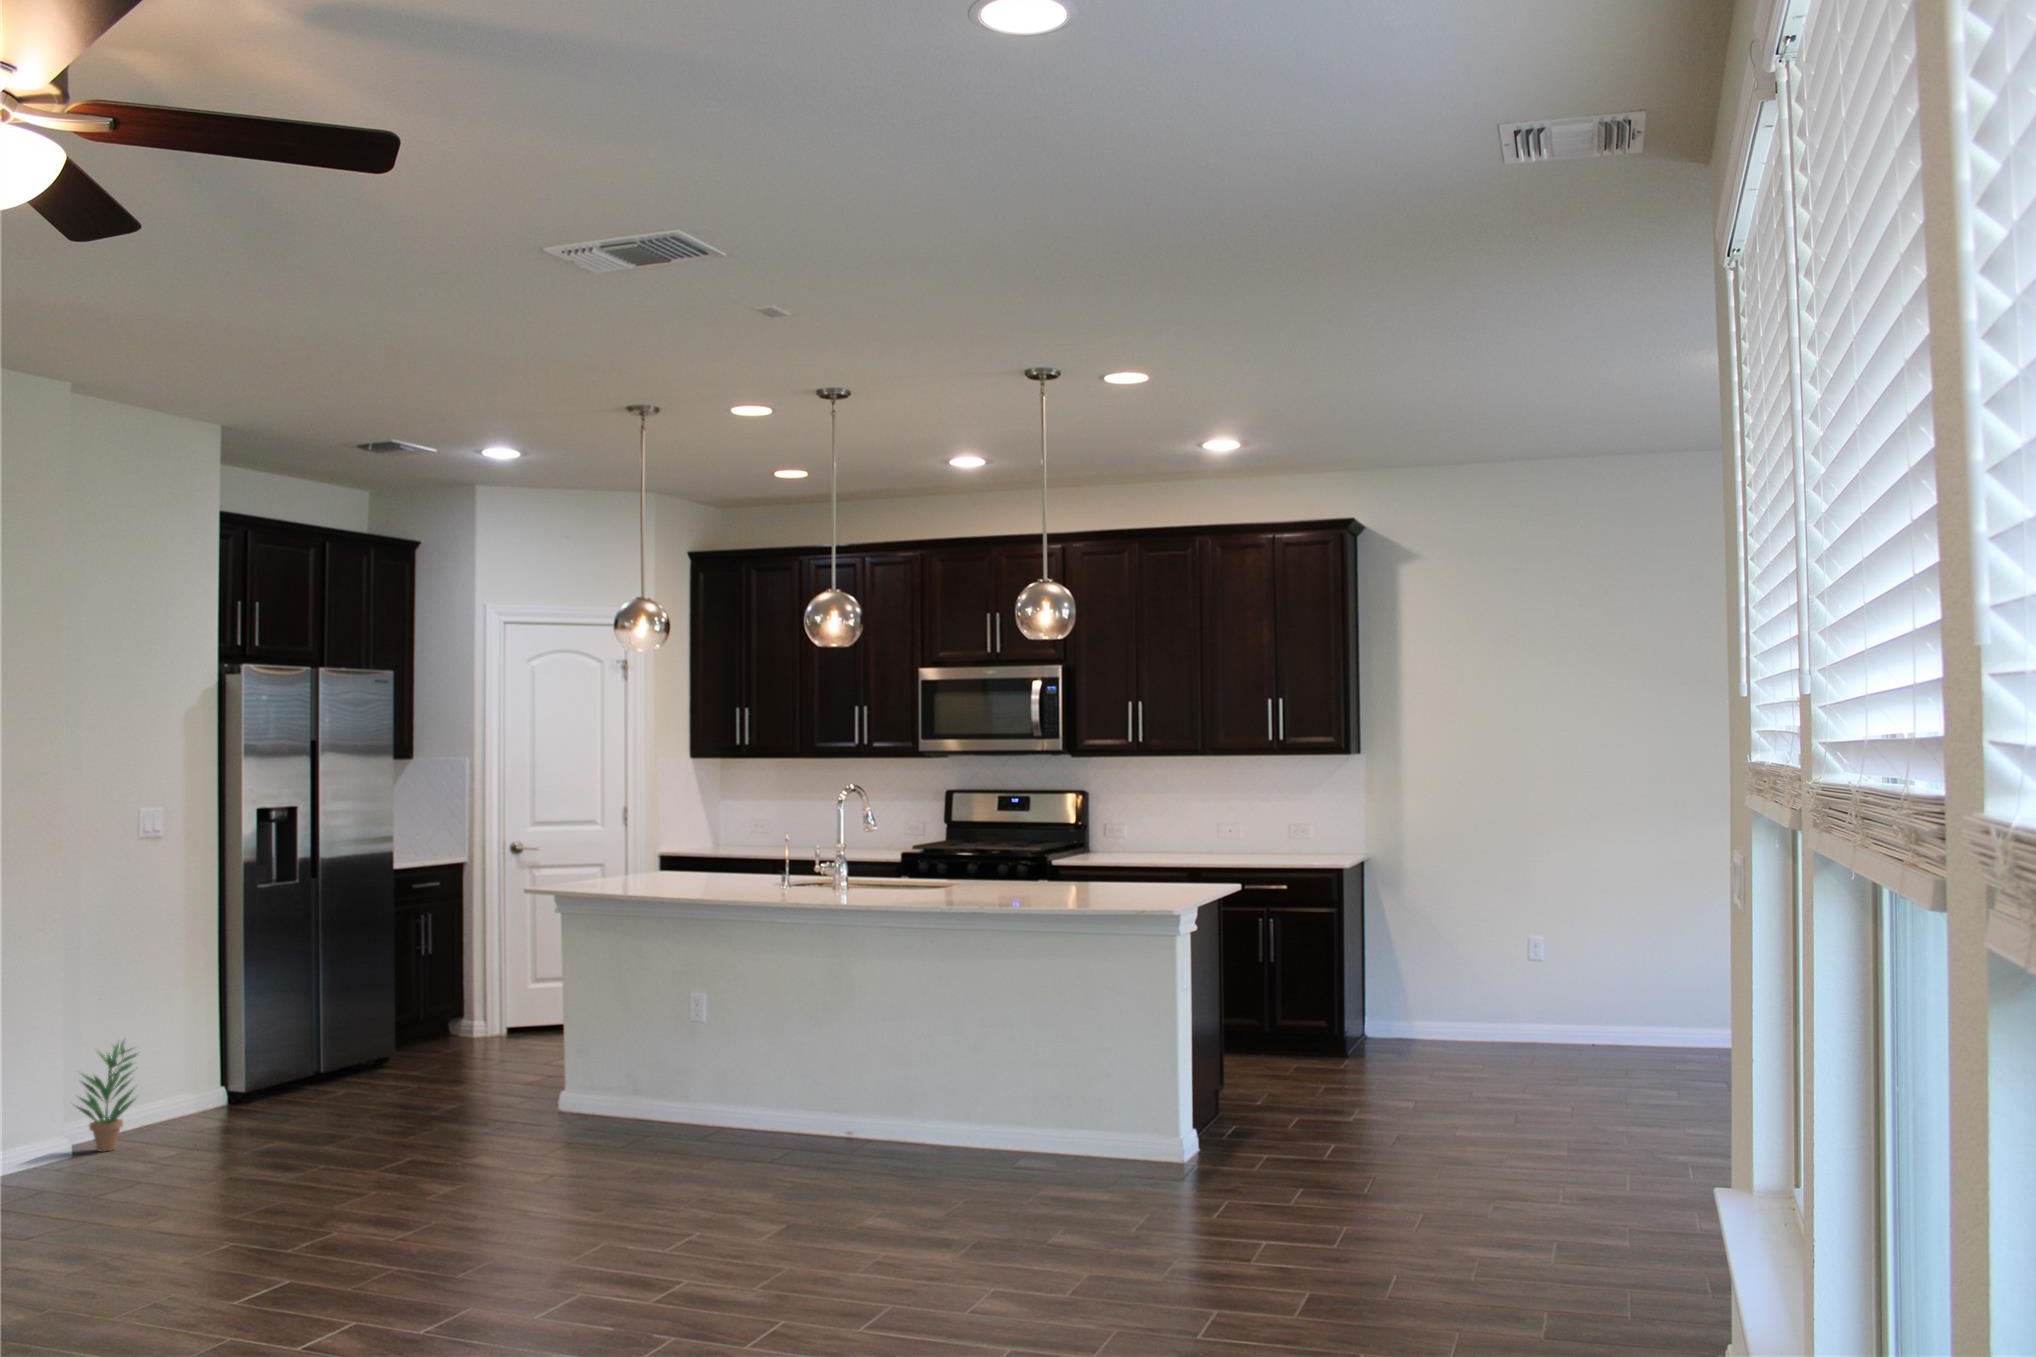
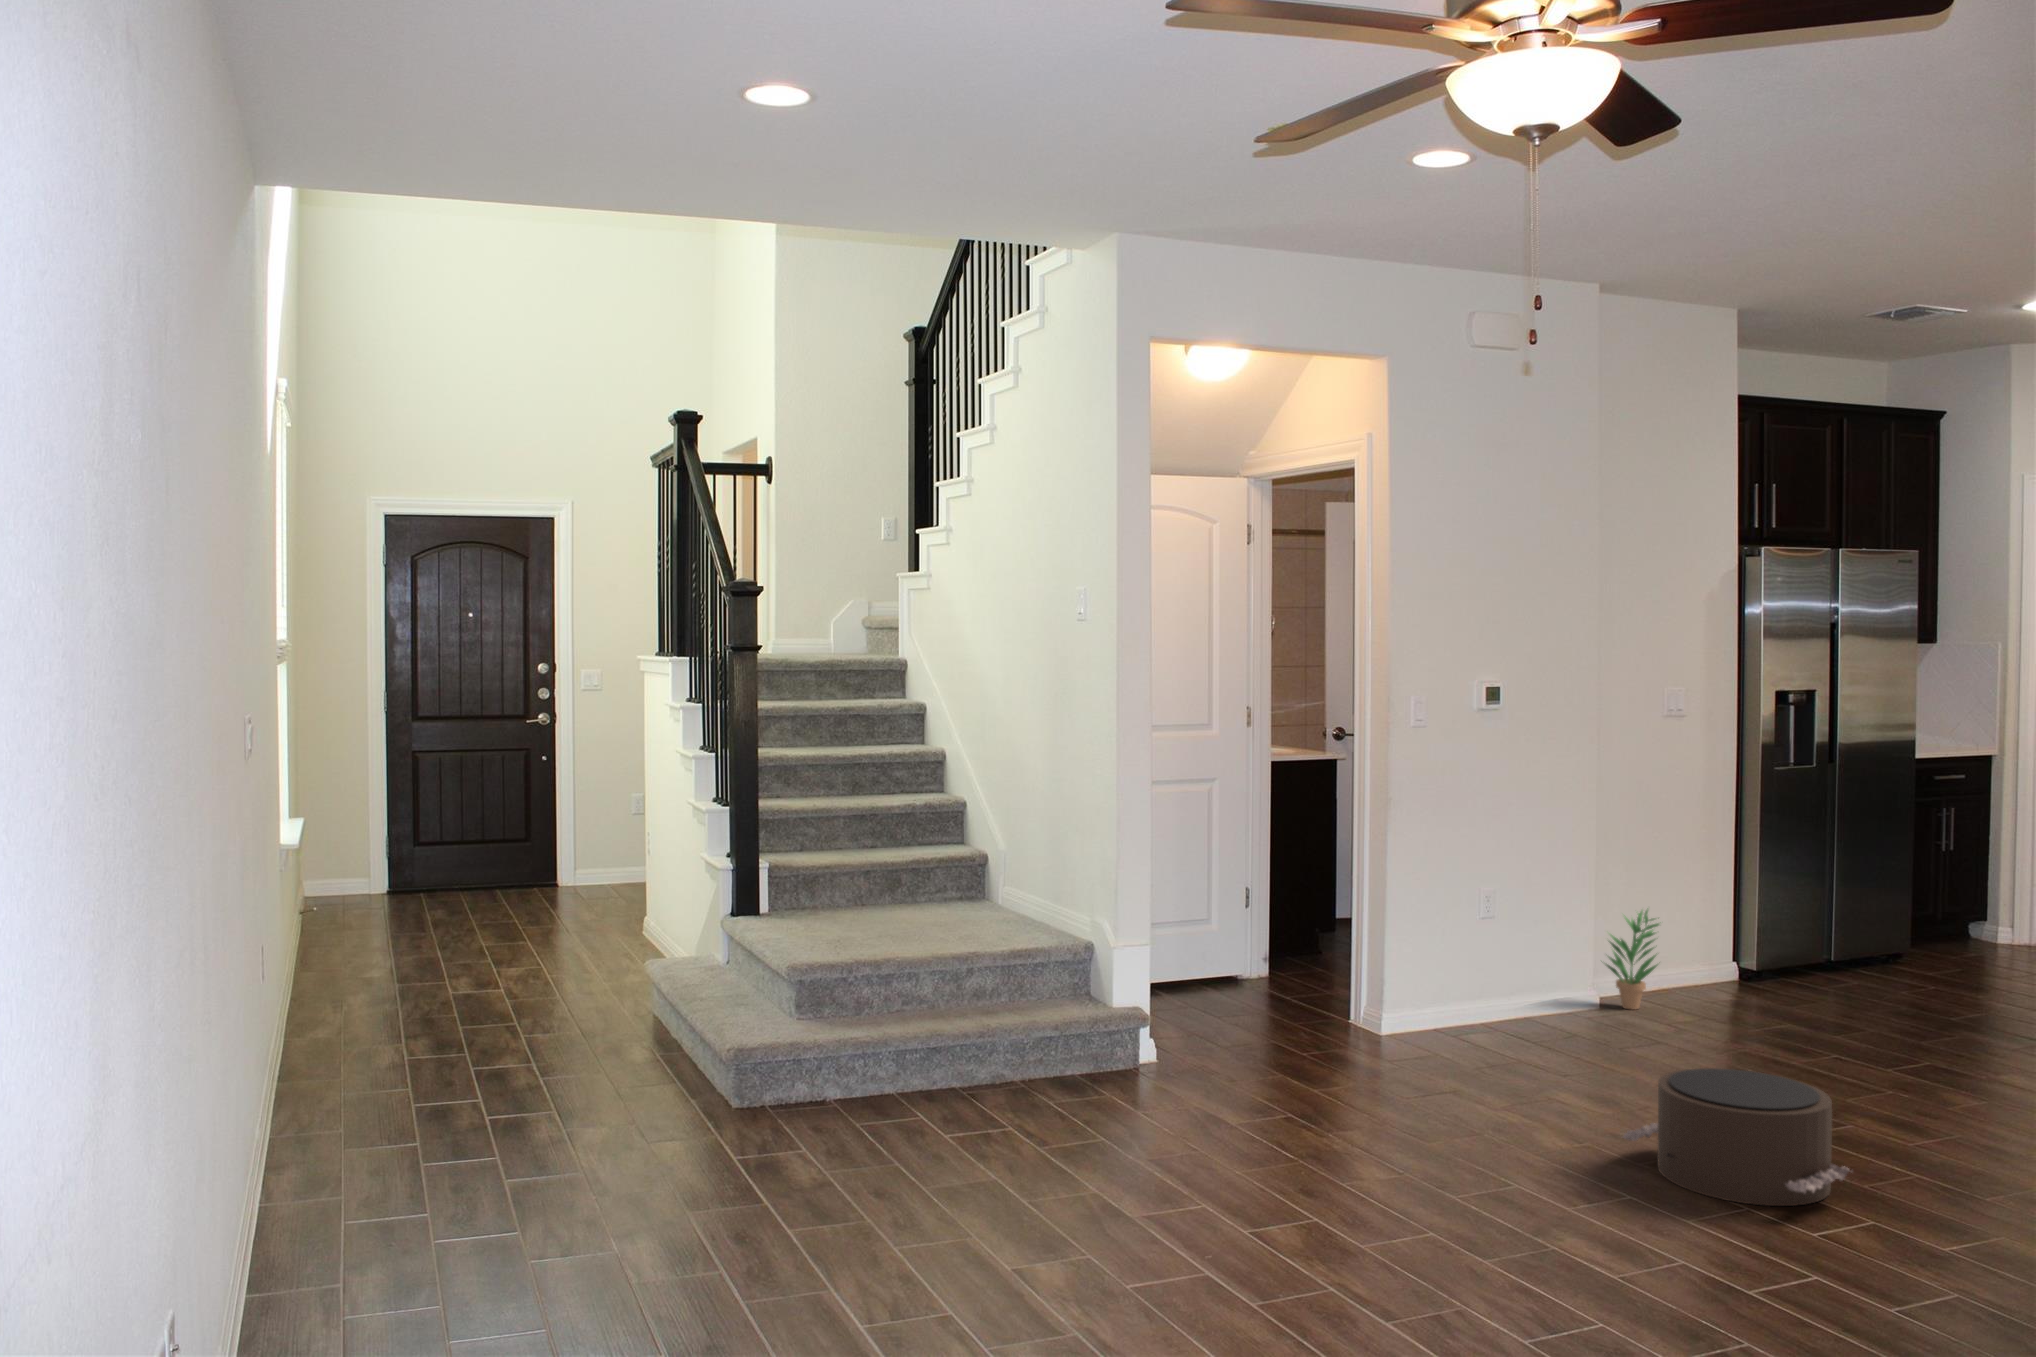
pouf: none [81,1161,309,1289] -> present [1623,1068,1850,1206]

